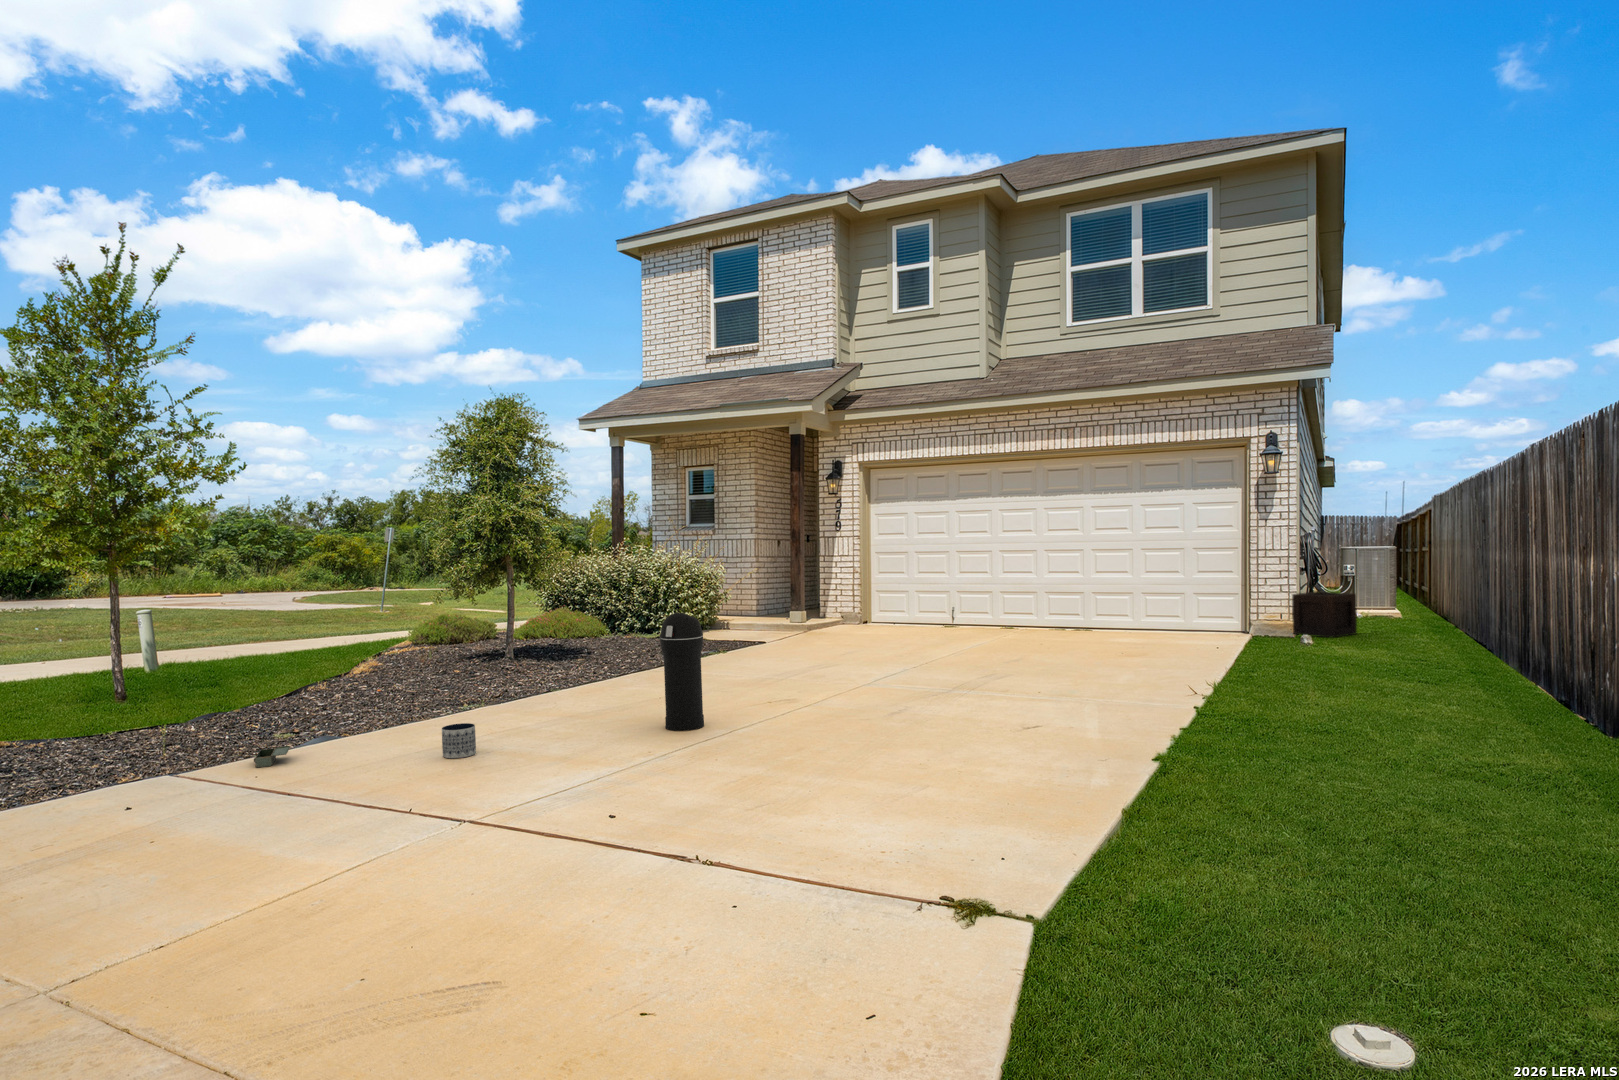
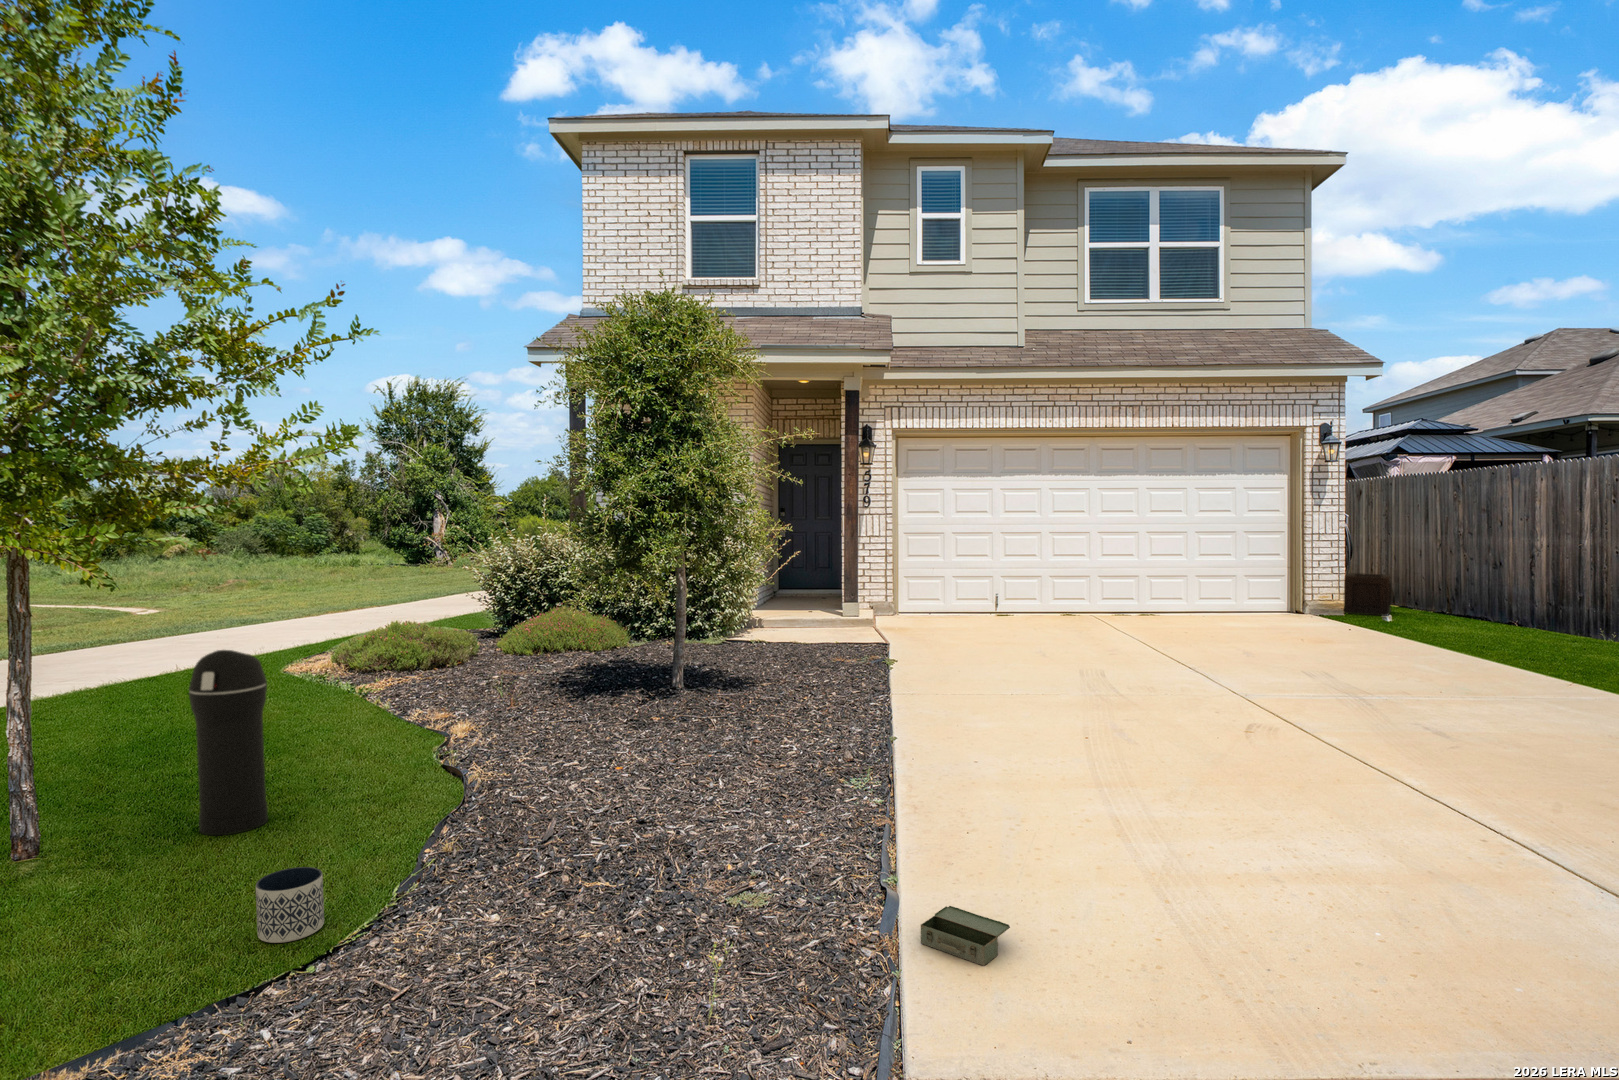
trash can: present [660,613,704,731] -> present [189,650,268,835]
planter: present [442,723,476,758] -> present [256,867,324,943]

